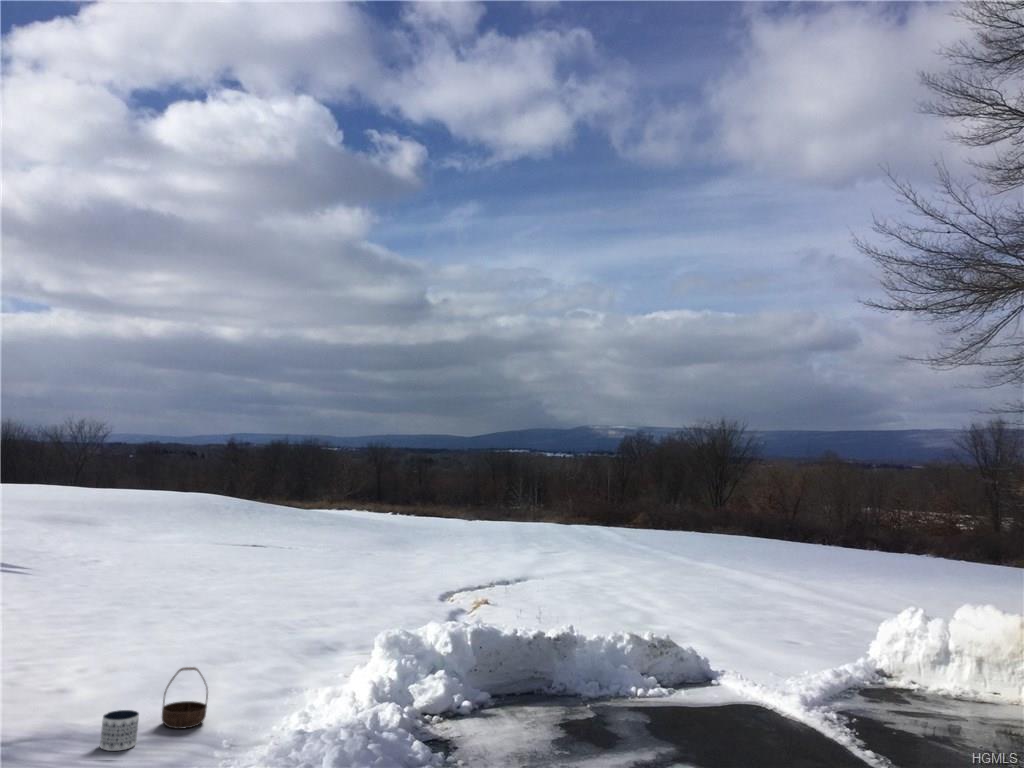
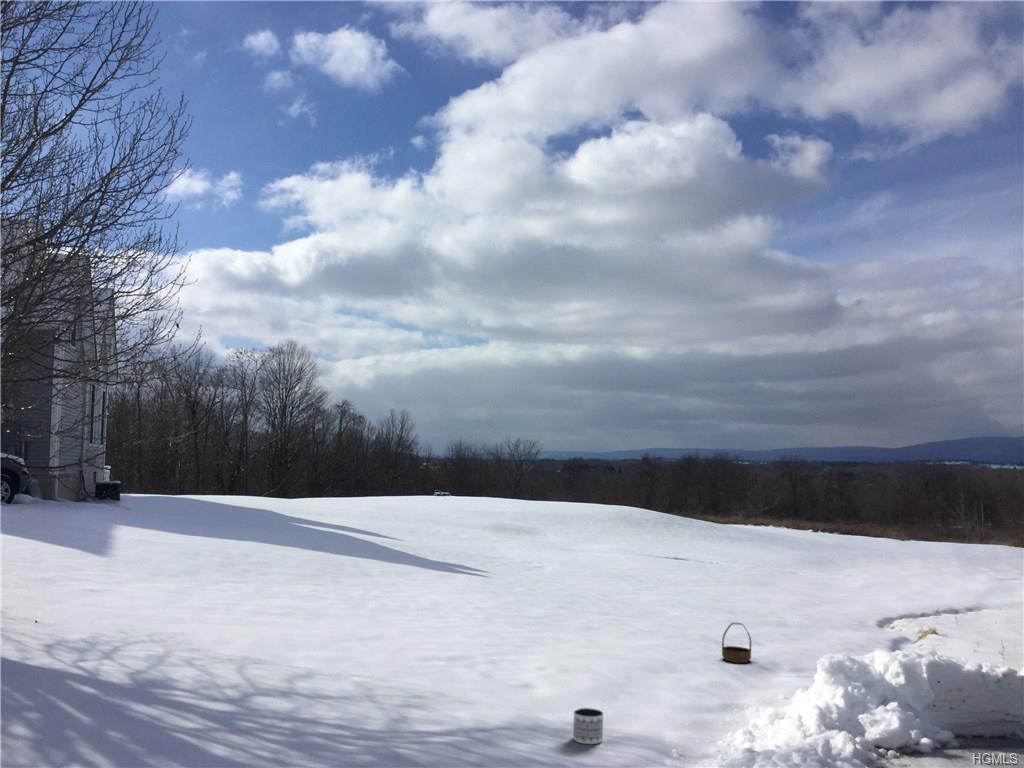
basket: present [162,667,208,729] -> present [722,623,751,663]

